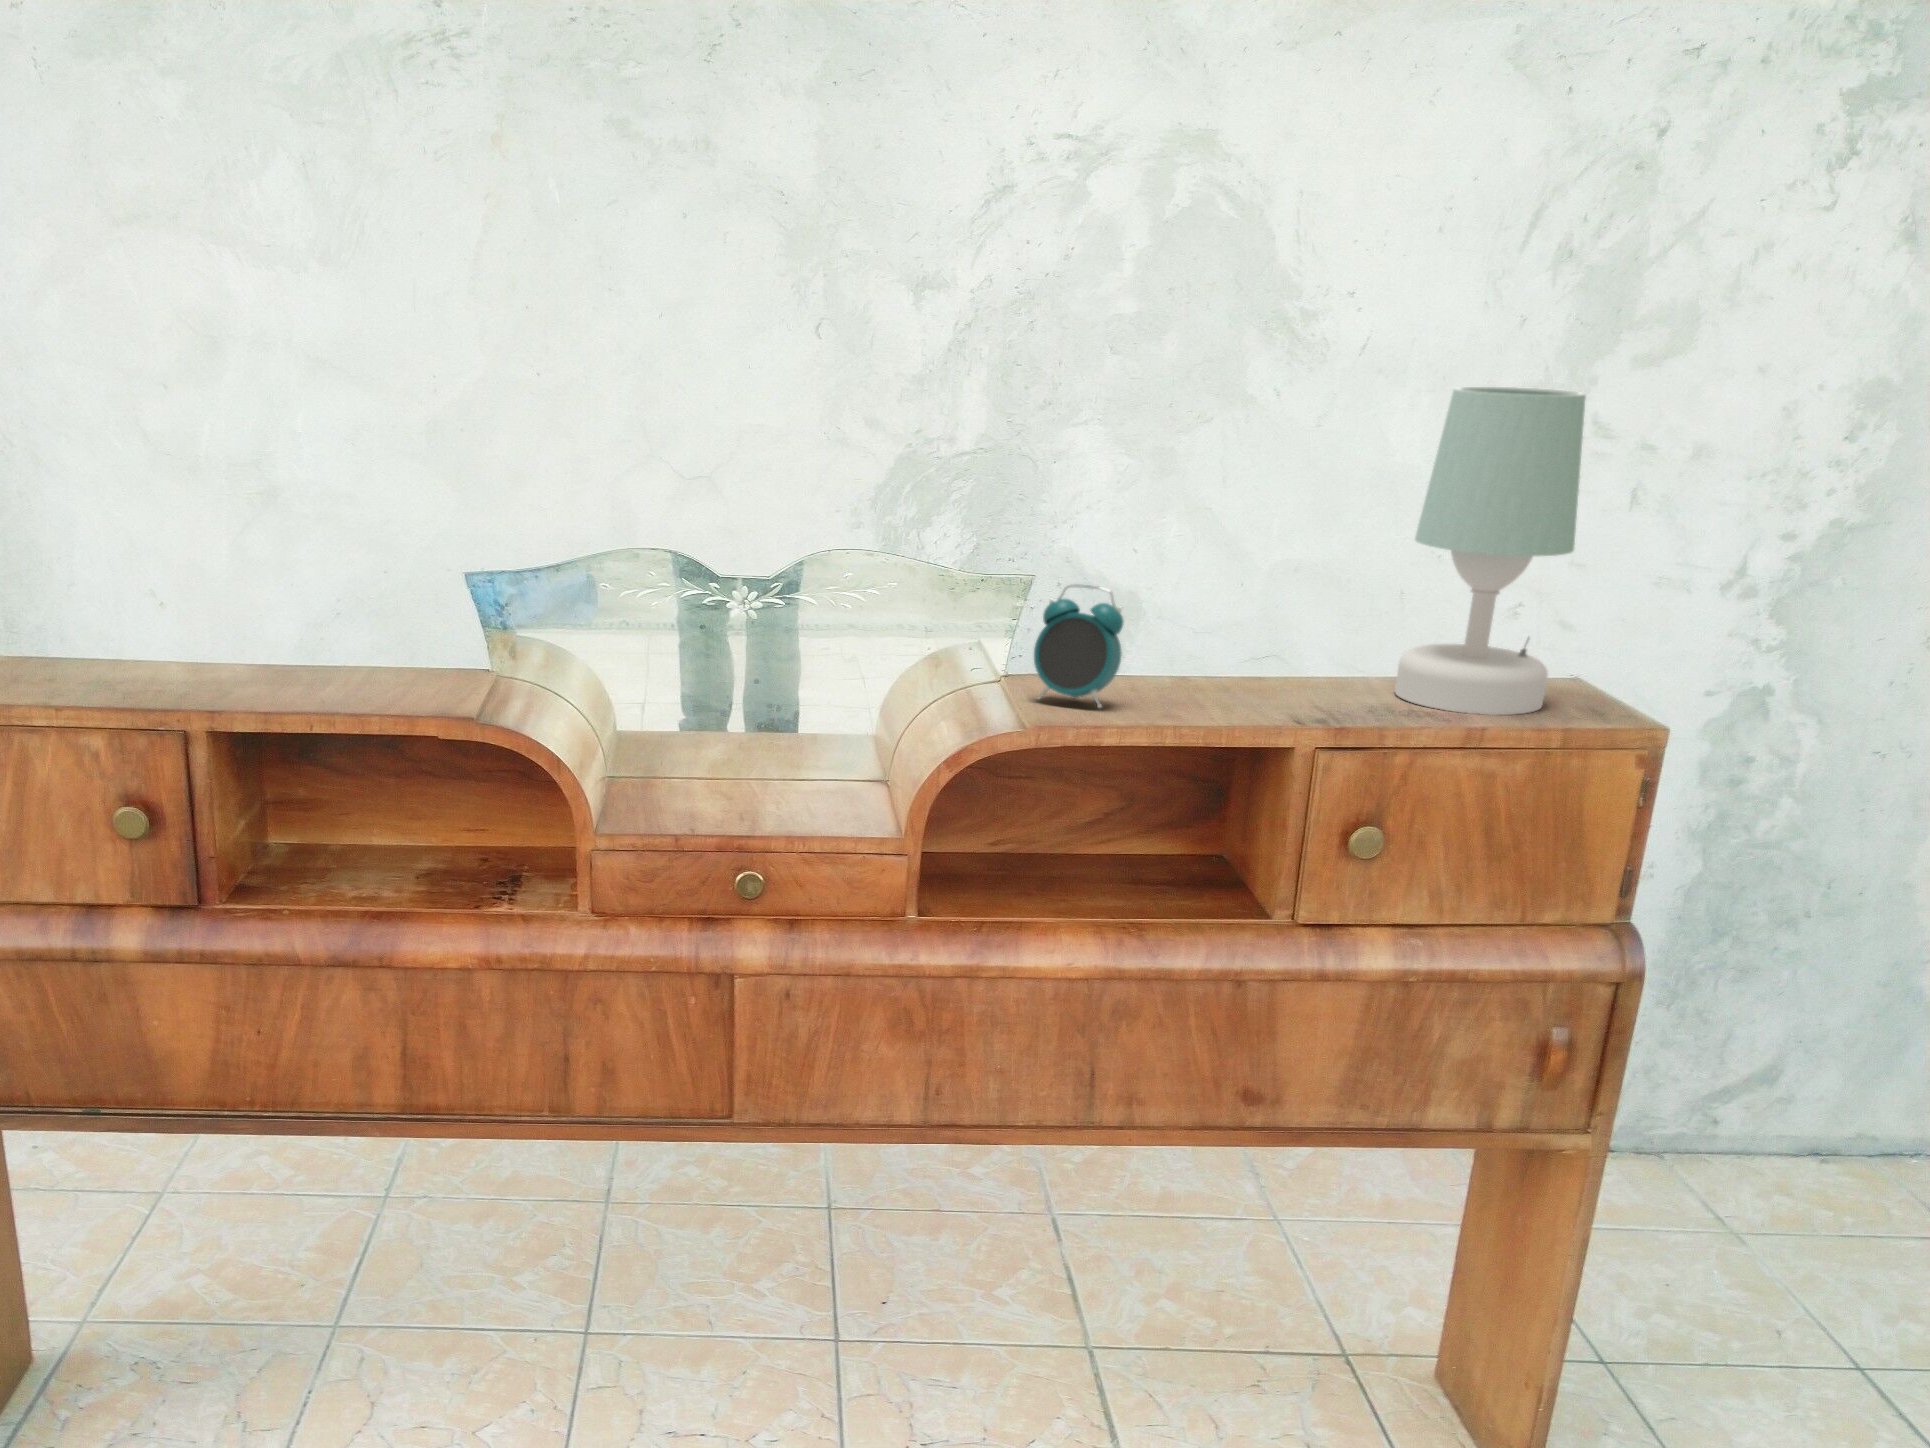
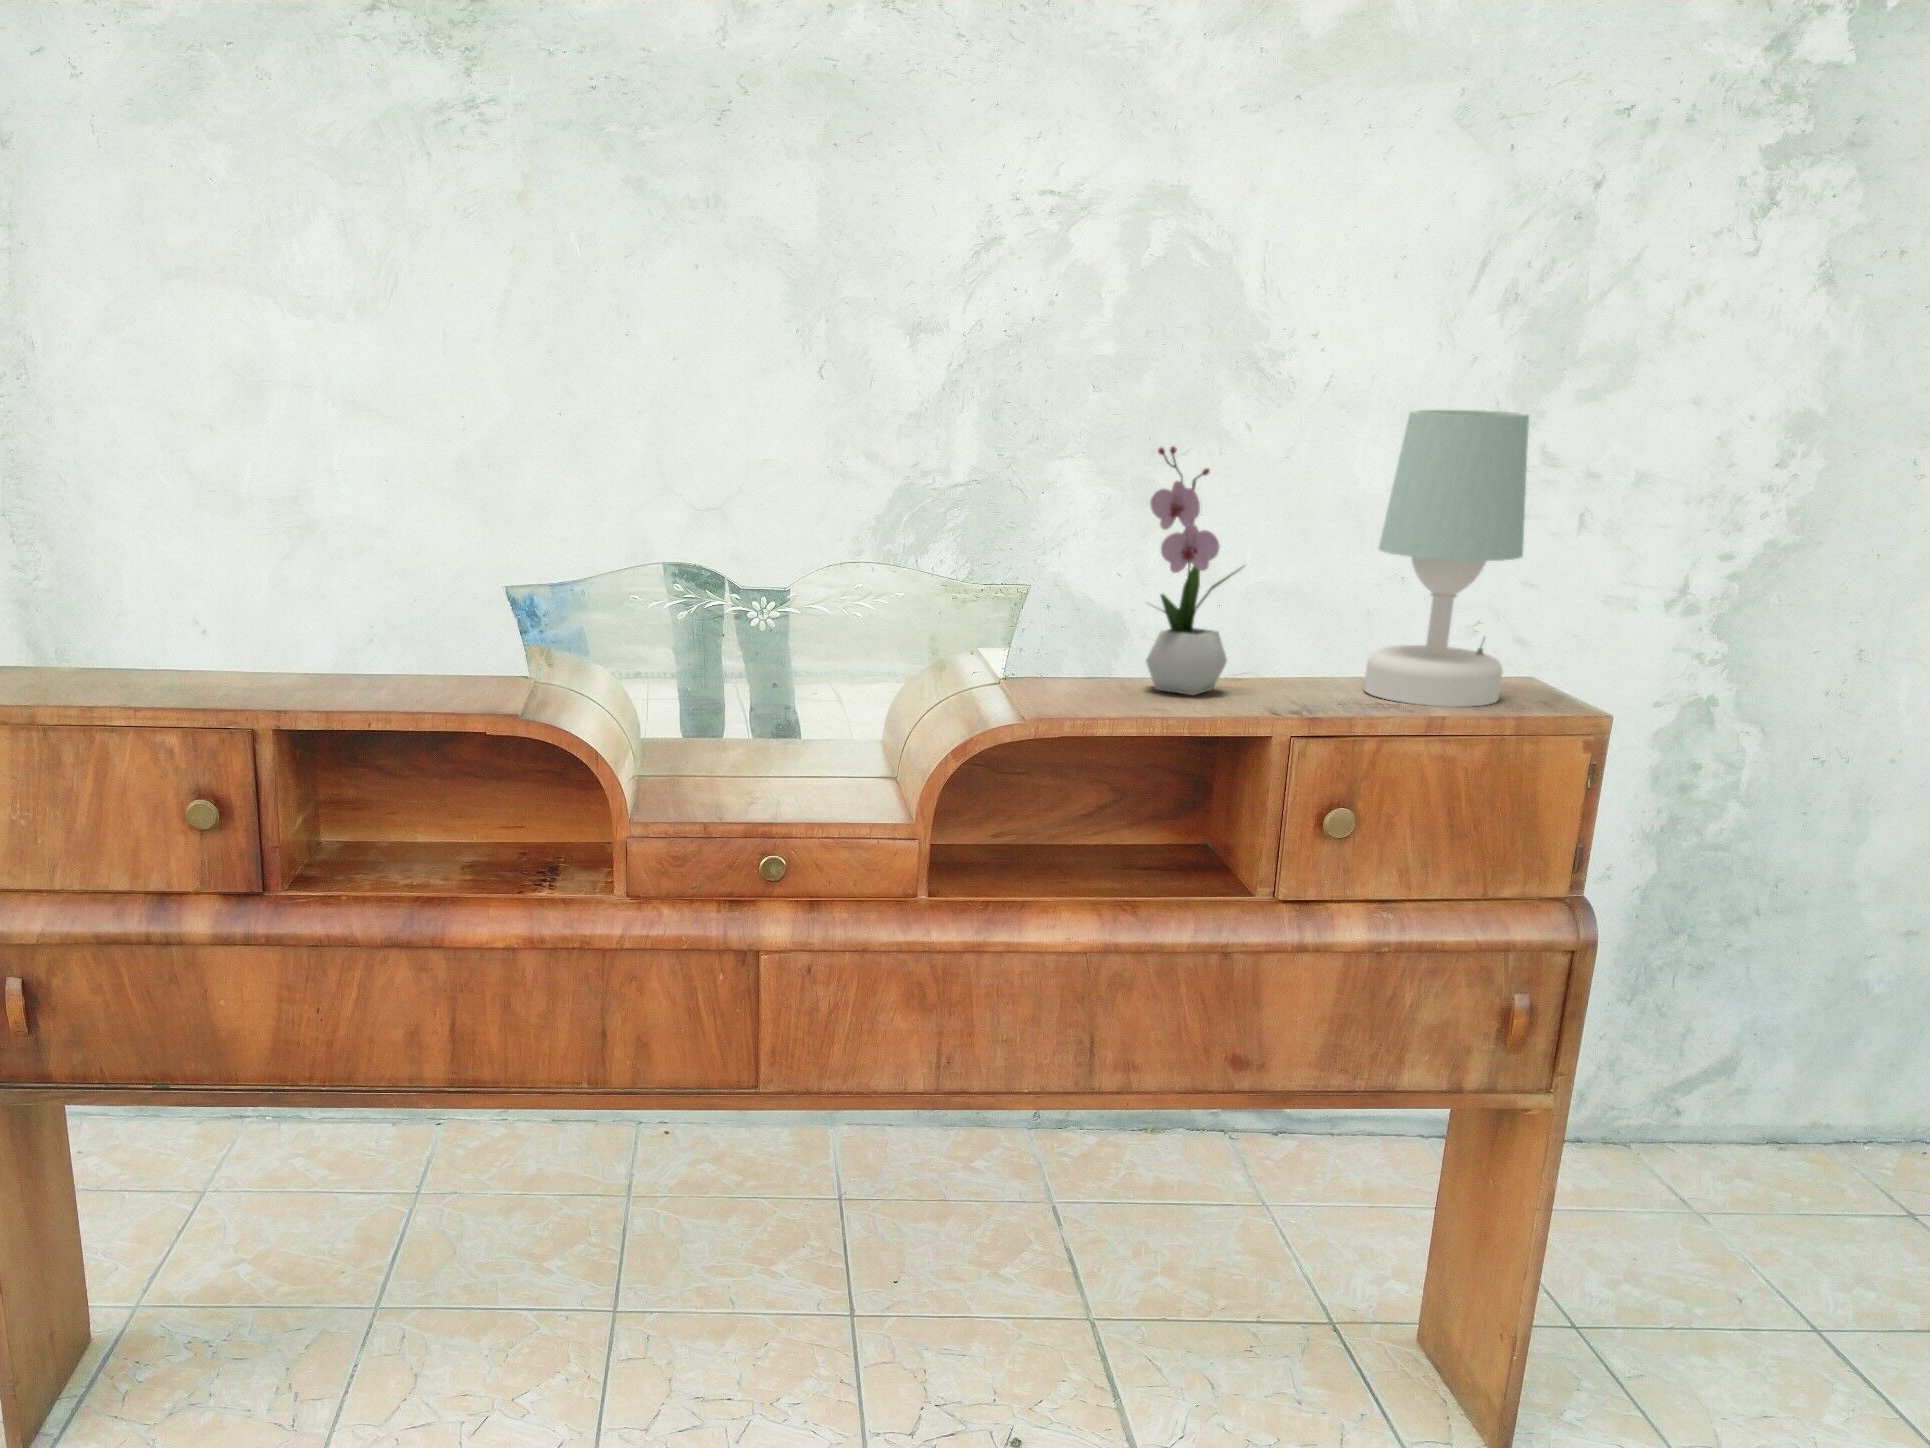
flower arrangement: none [1158,426,1269,699] -> present [1146,446,1240,695]
alarm clock: present [1034,584,1123,708] -> none [1032,591,1113,704]

